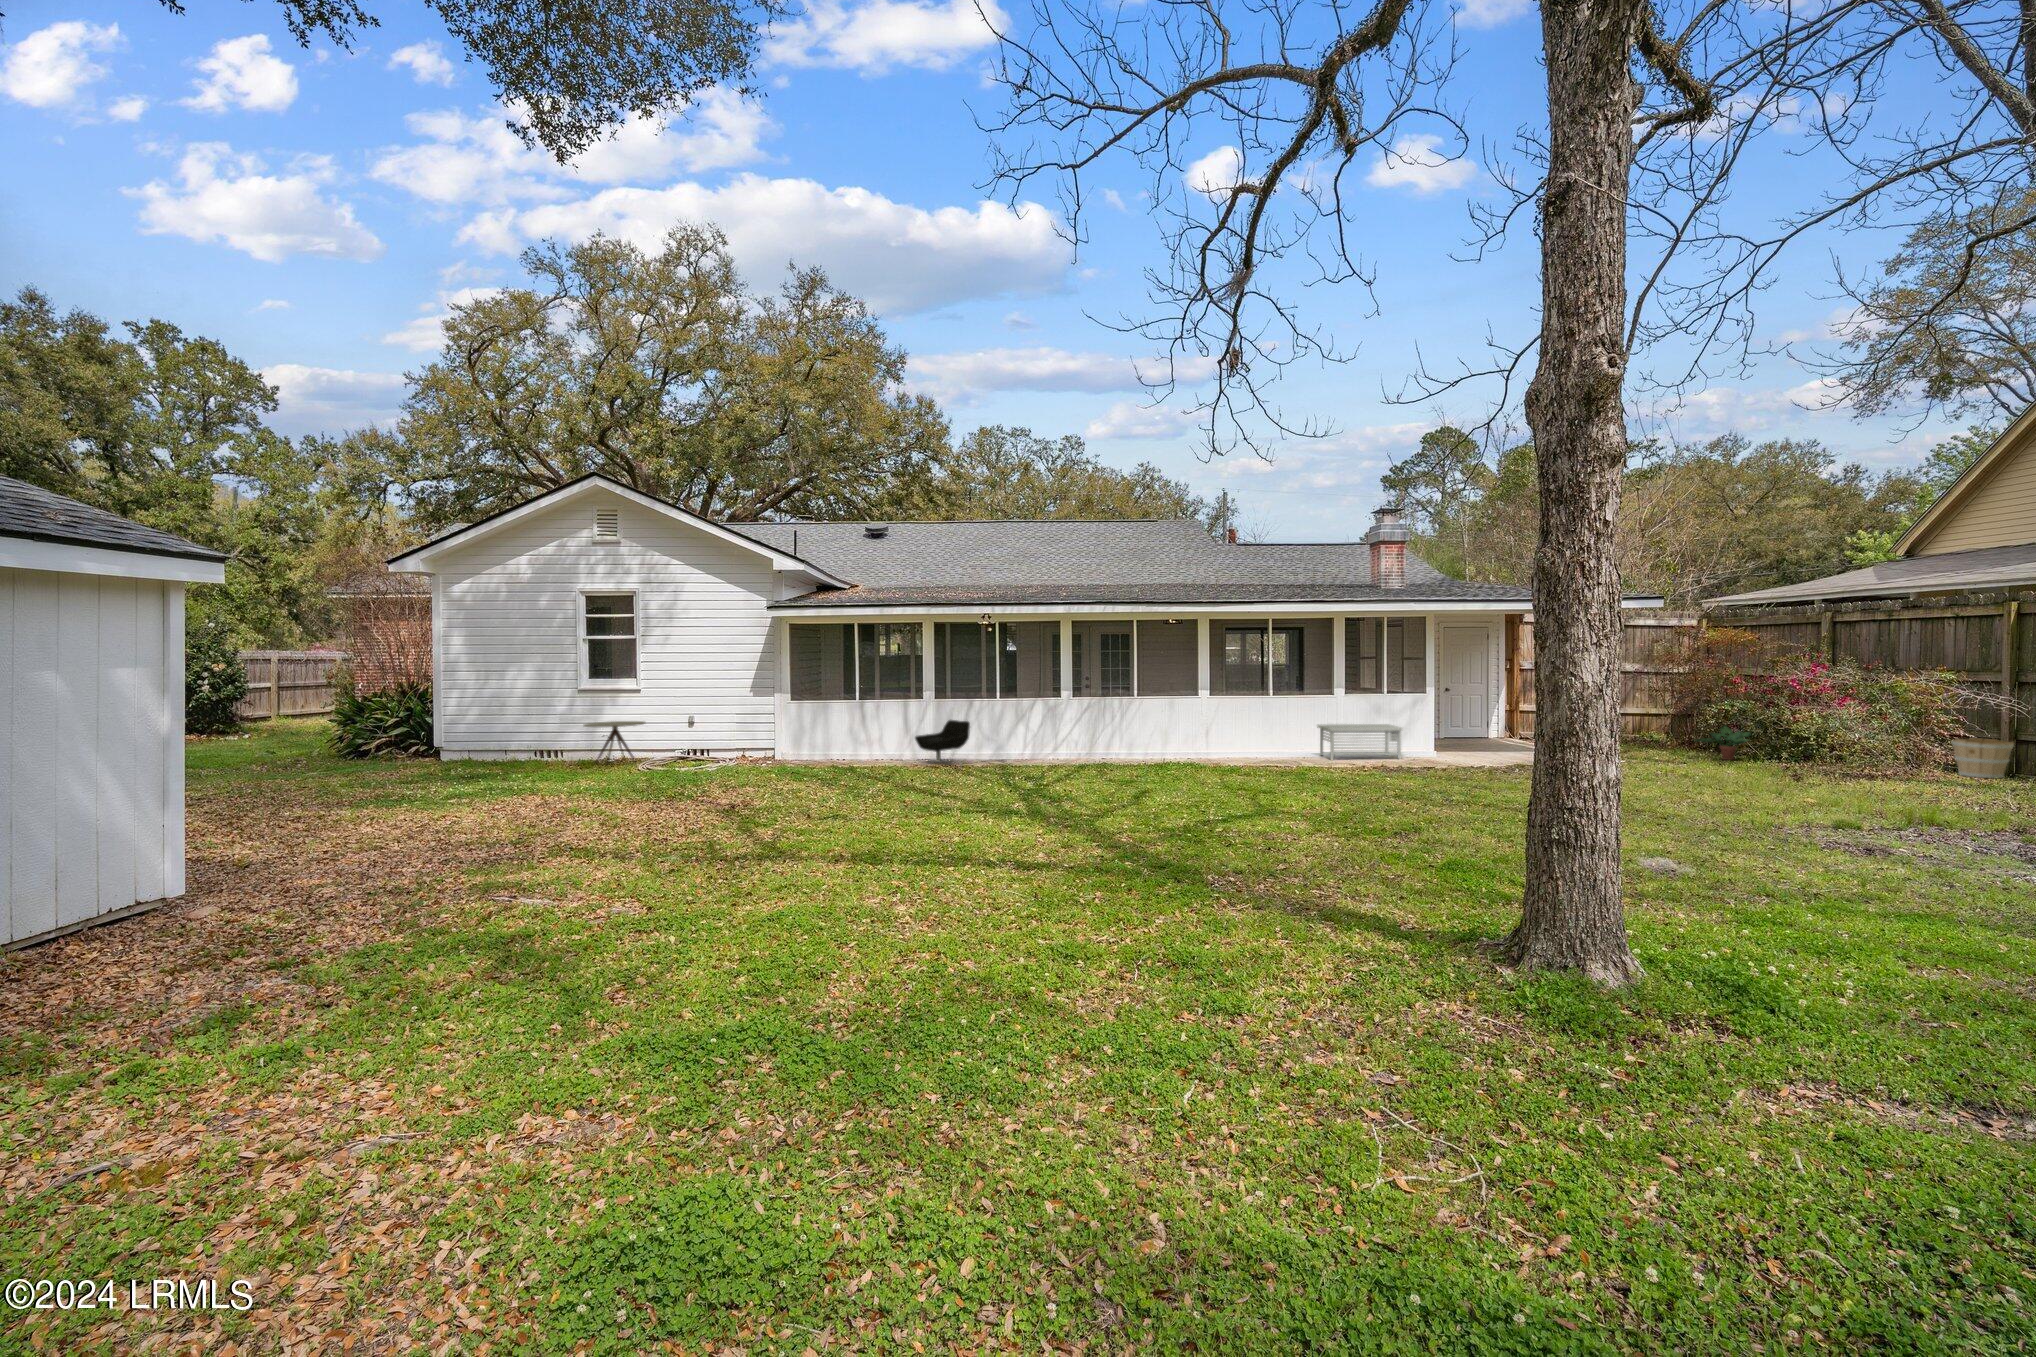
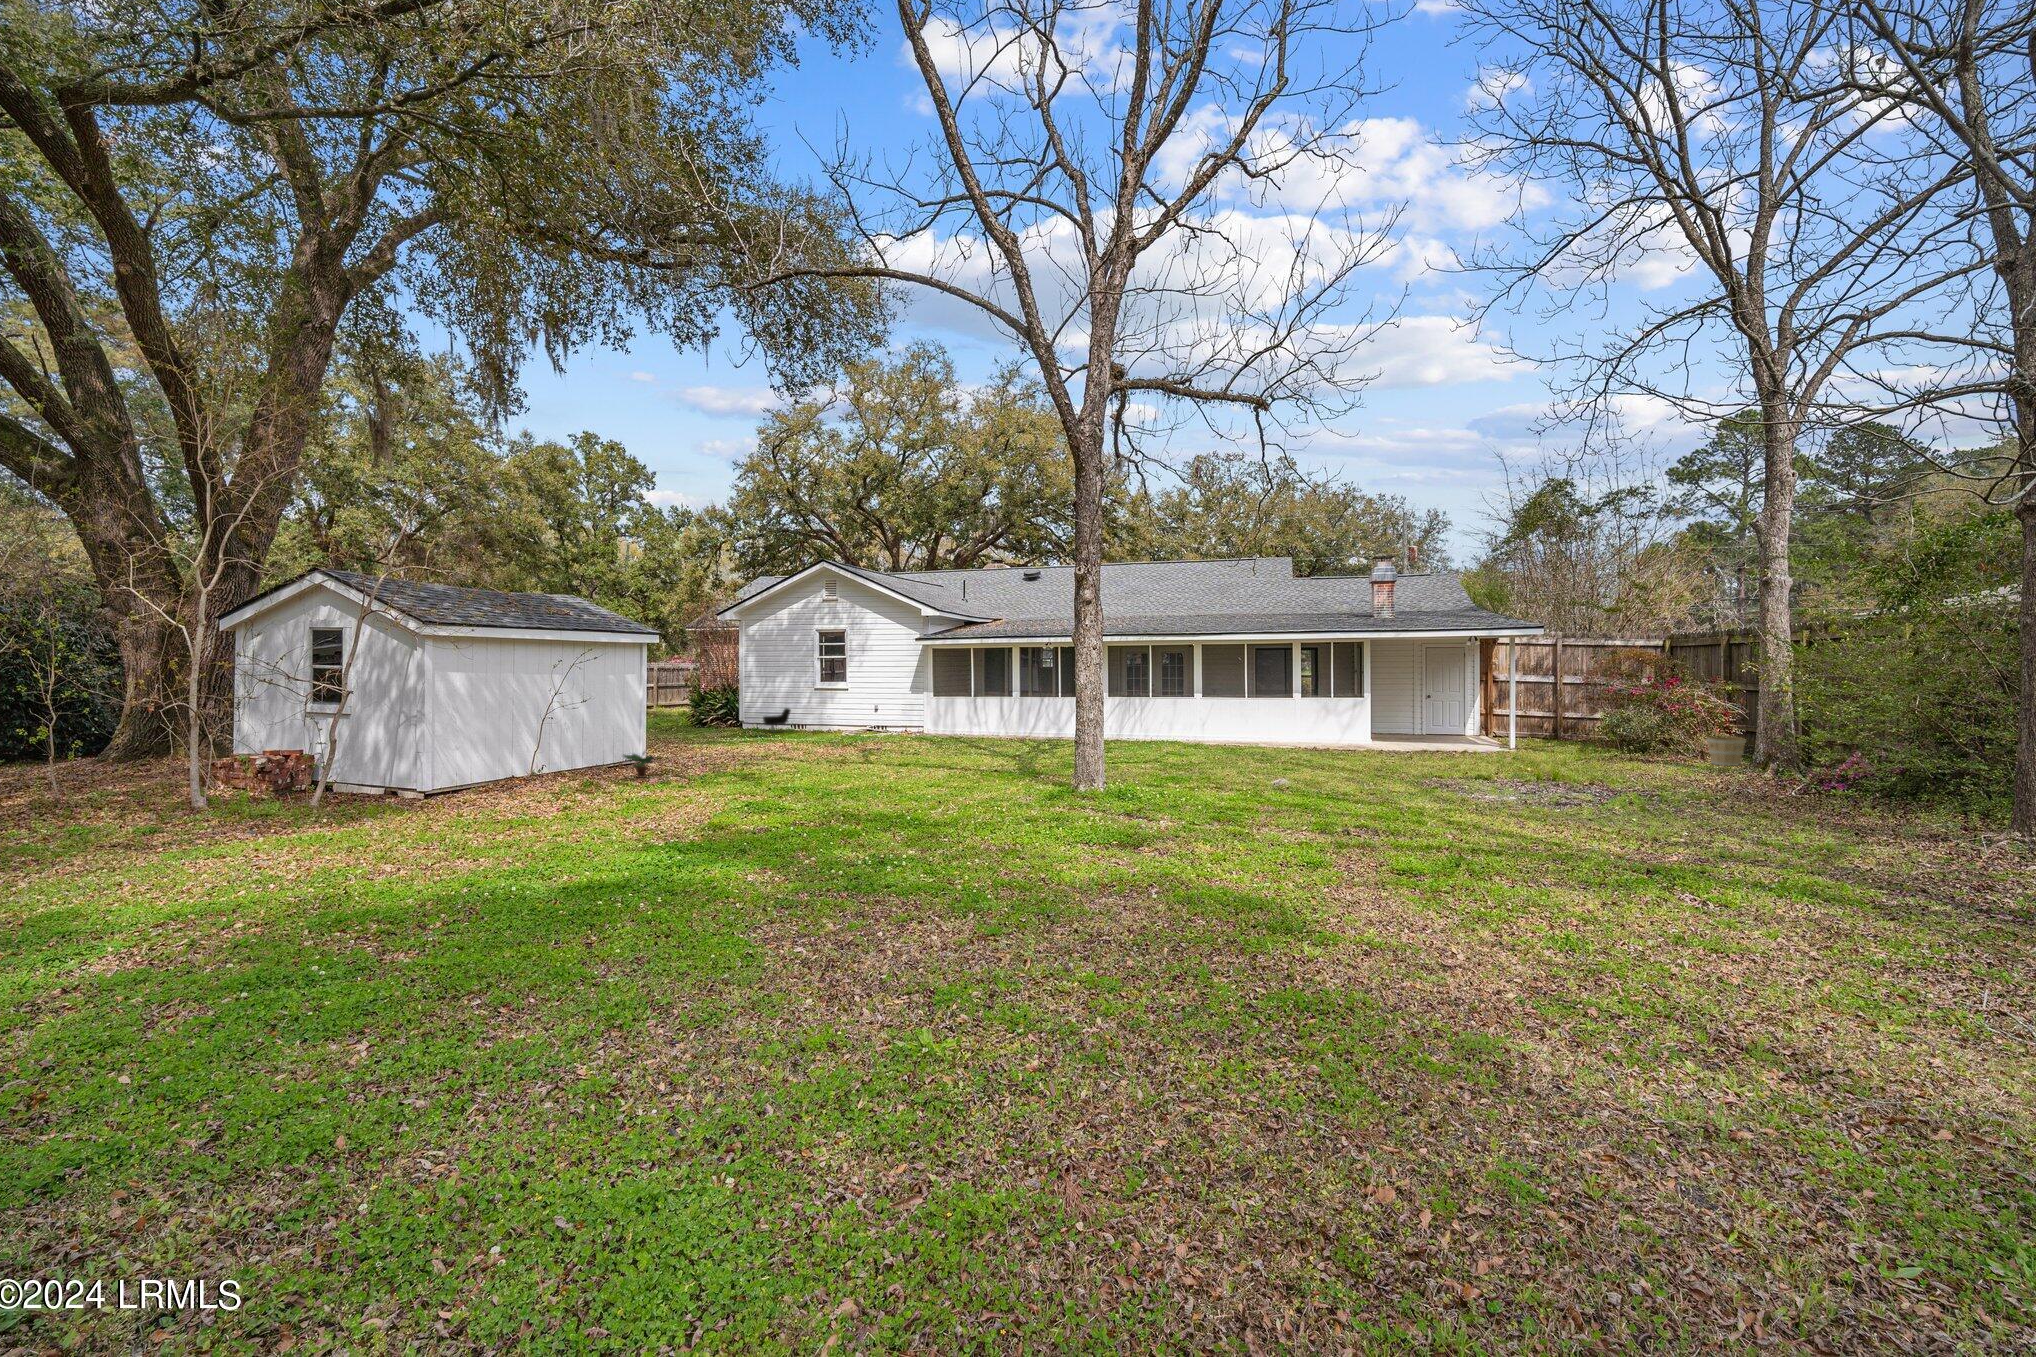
lounge chair: present [915,720,970,764] -> present [763,708,791,732]
round table: present [584,721,645,763] -> none [815,708,851,734]
storage bench: present [1317,724,1403,760] -> none [1273,719,1327,745]
potted plant: present [1695,726,1751,760] -> present [624,752,654,778]

